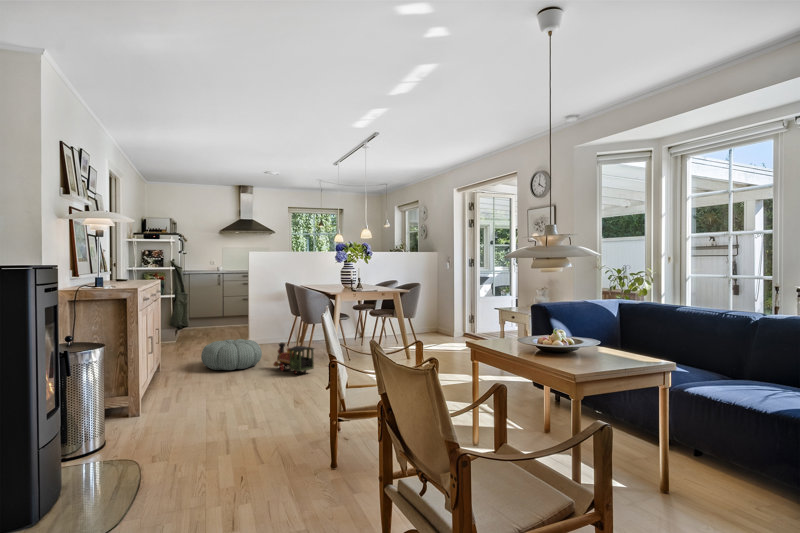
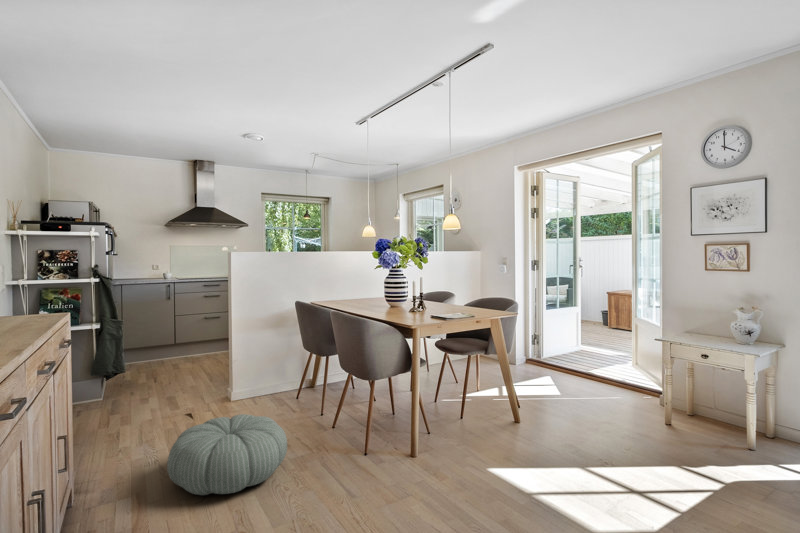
toy train: present [273,343,314,374] -> none [319,424,406,493]

